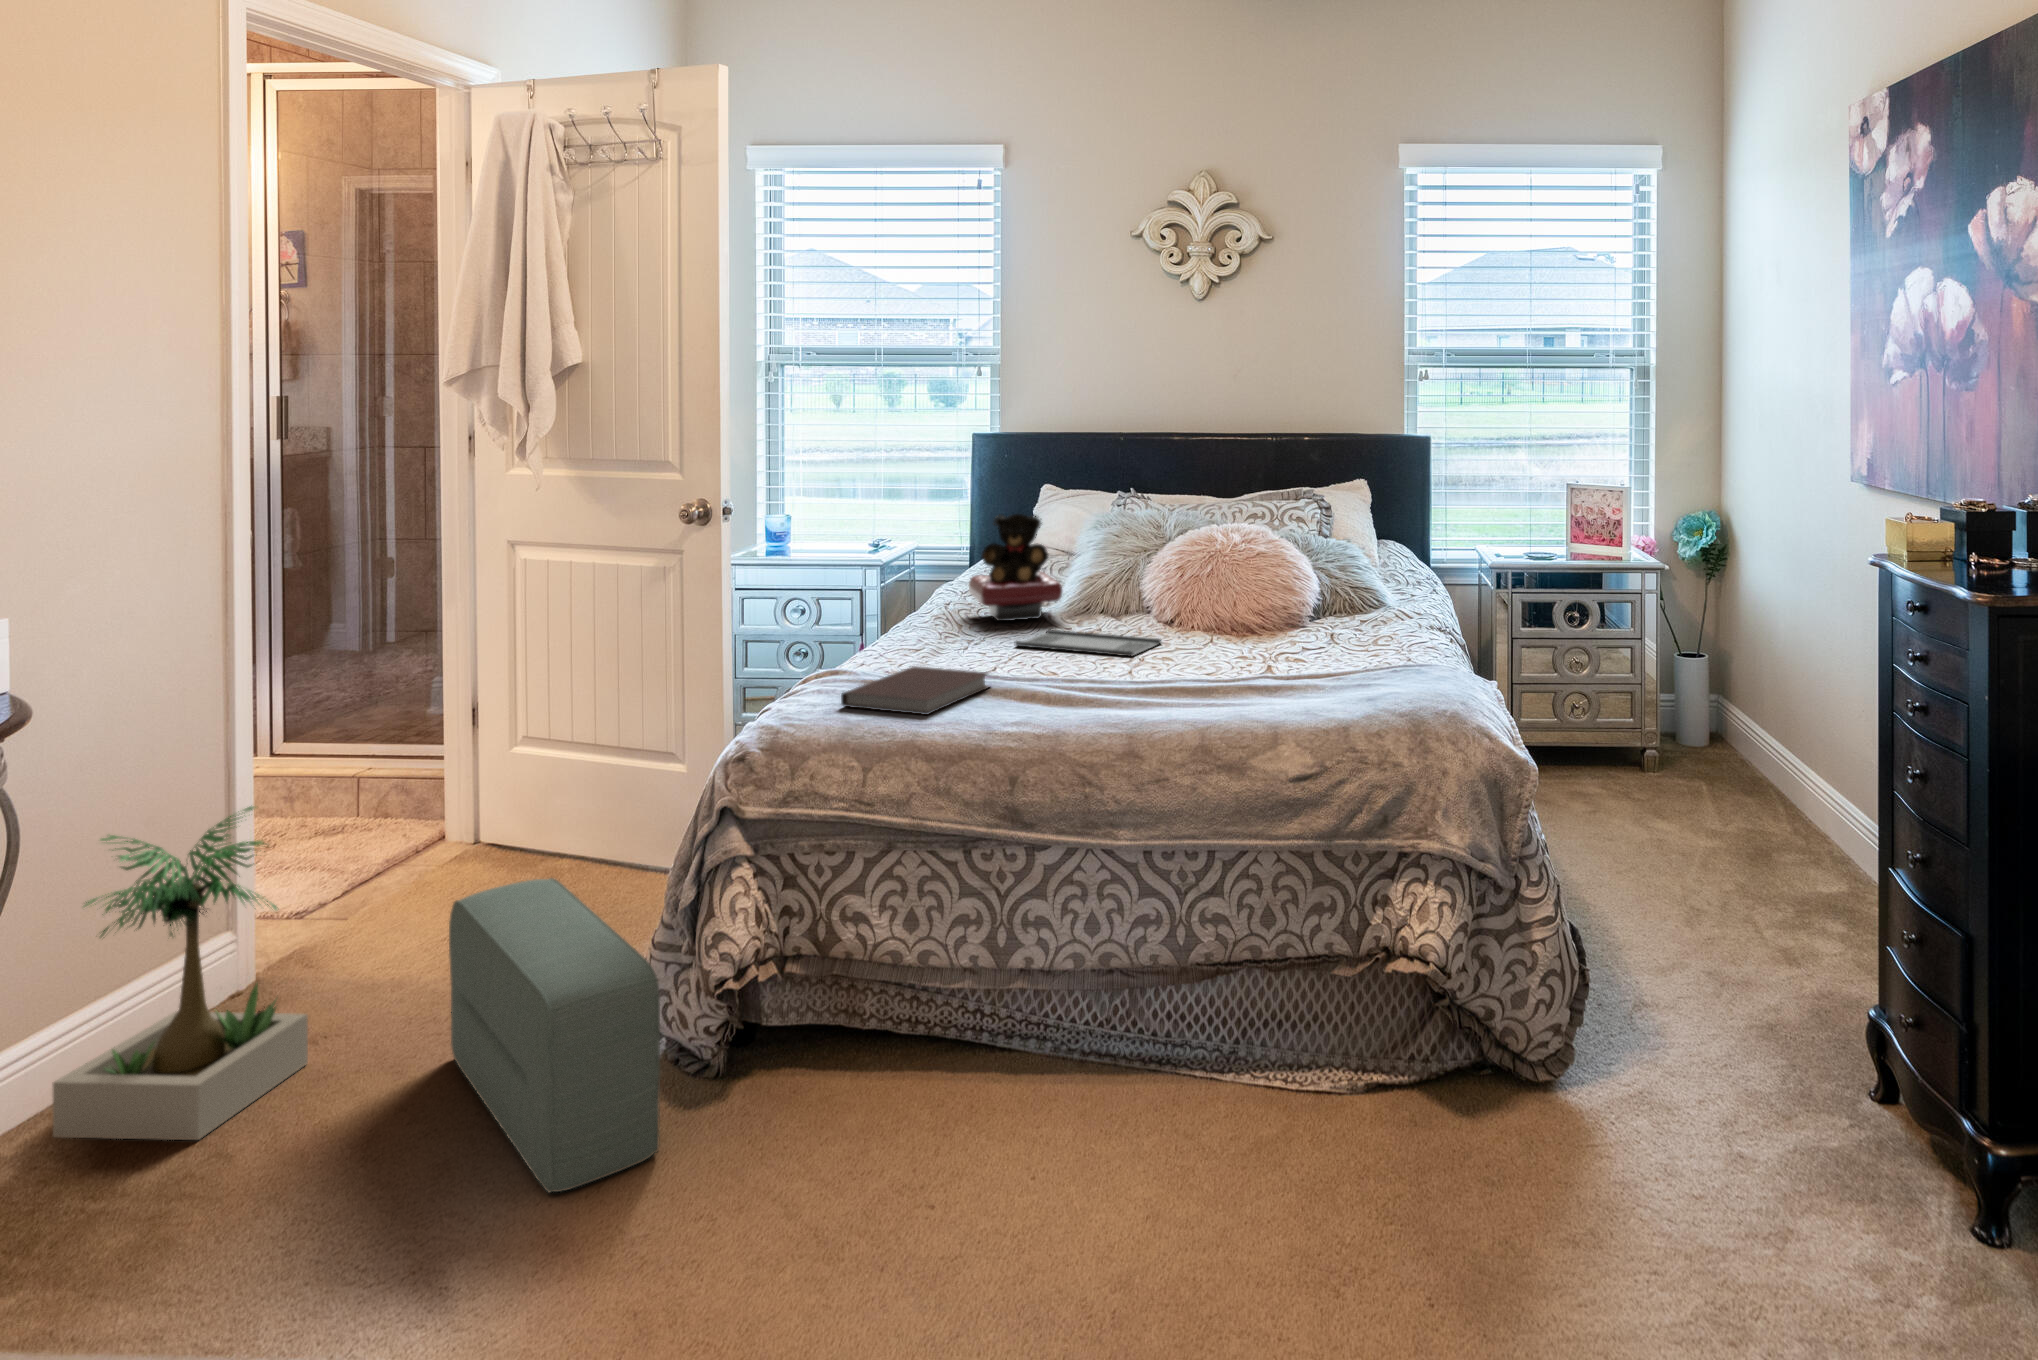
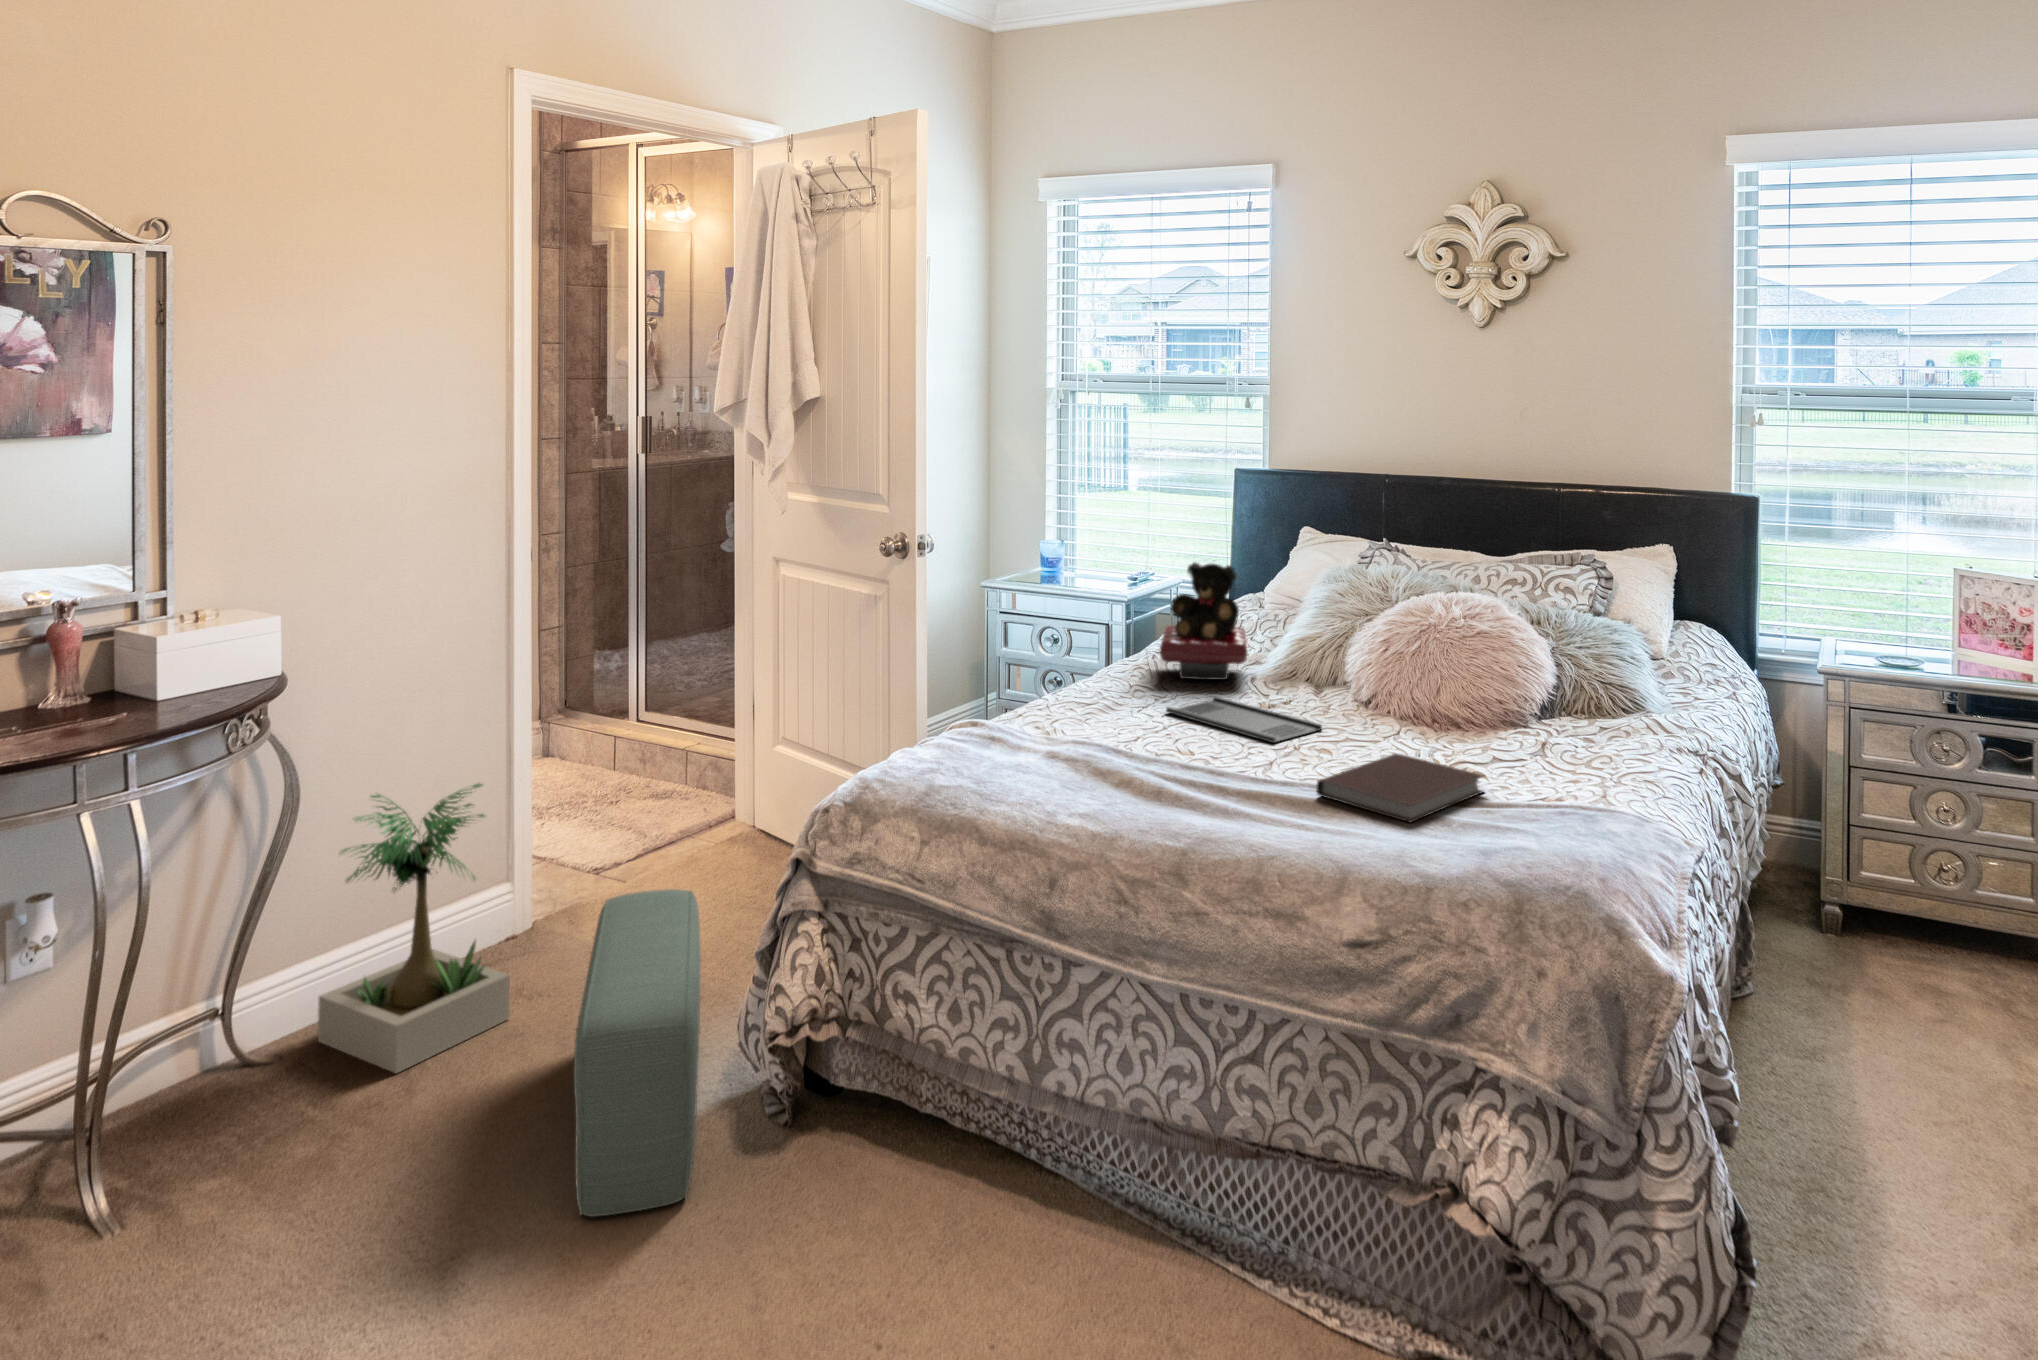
notebook: present [841,666,989,715] -> present [1317,754,1483,822]

